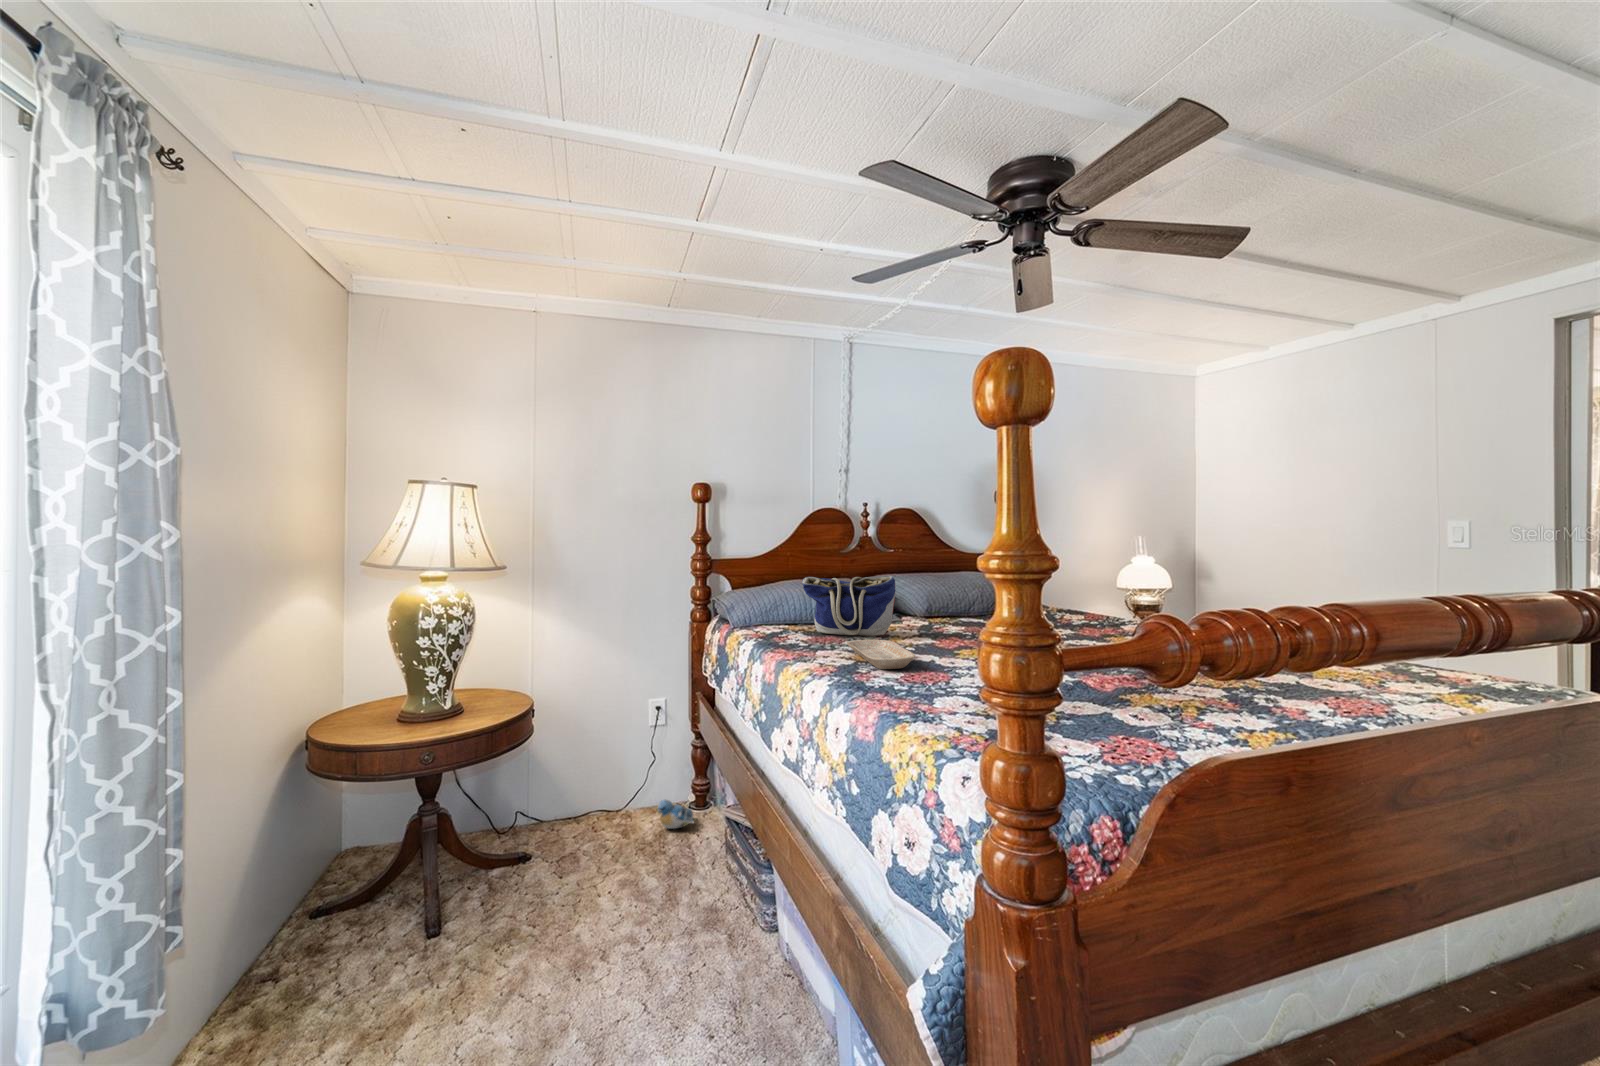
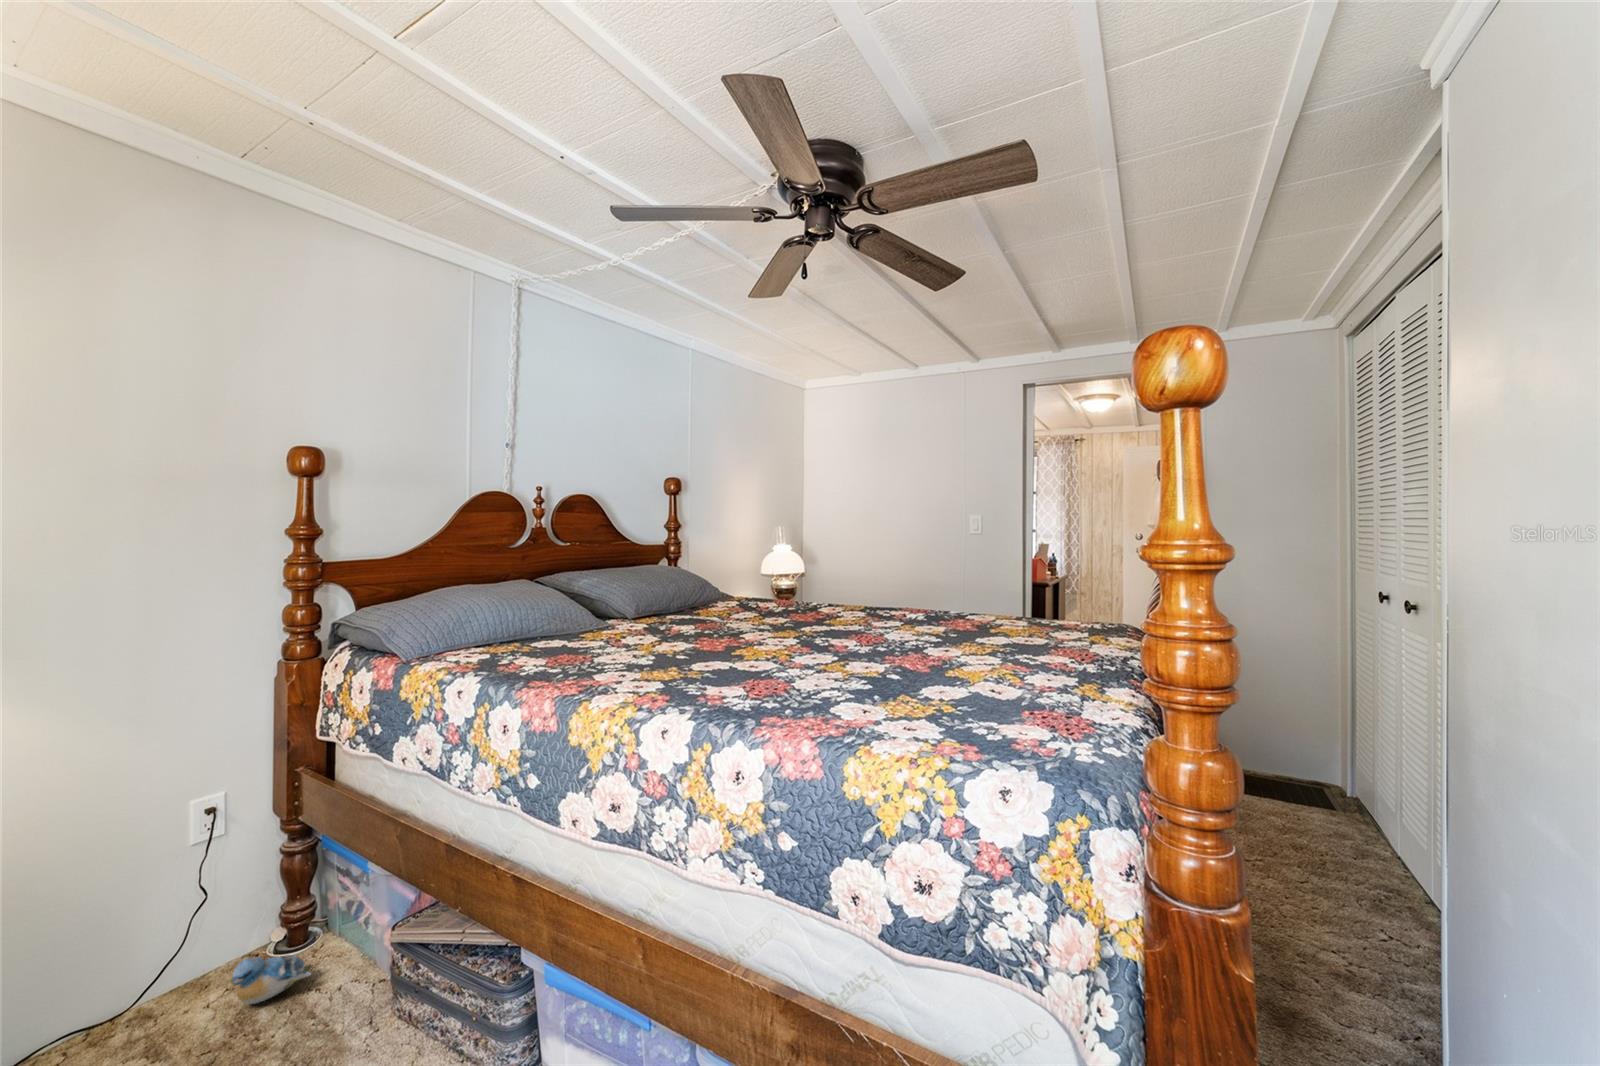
tote bag: present [802,576,895,636] -> none [513,576,640,653]
tray: present [847,640,915,669] -> none [622,653,733,689]

